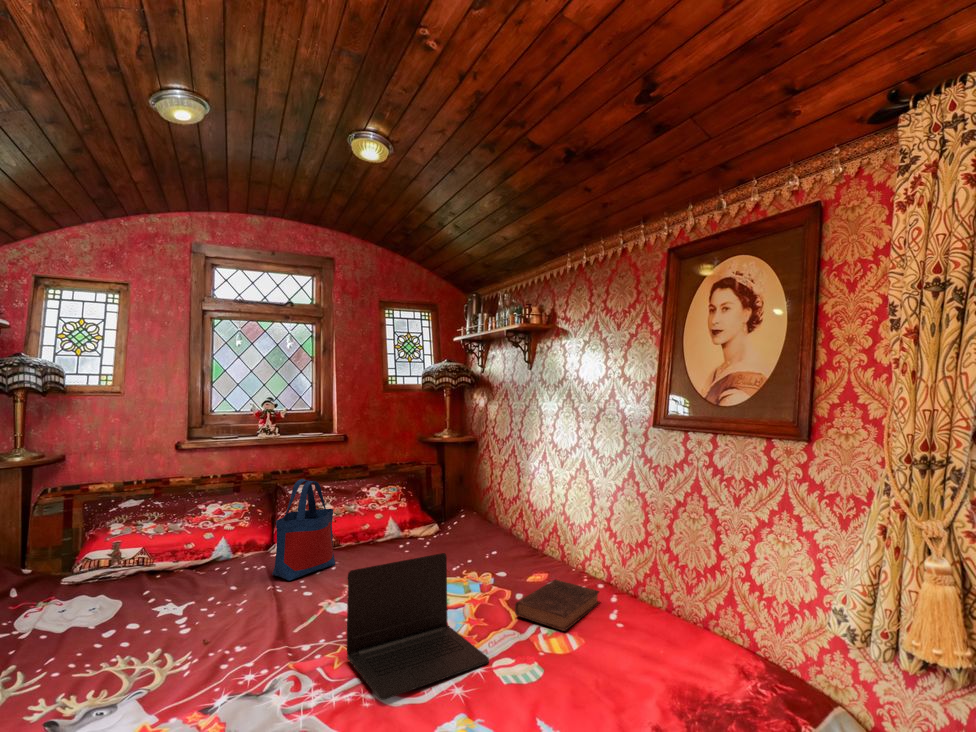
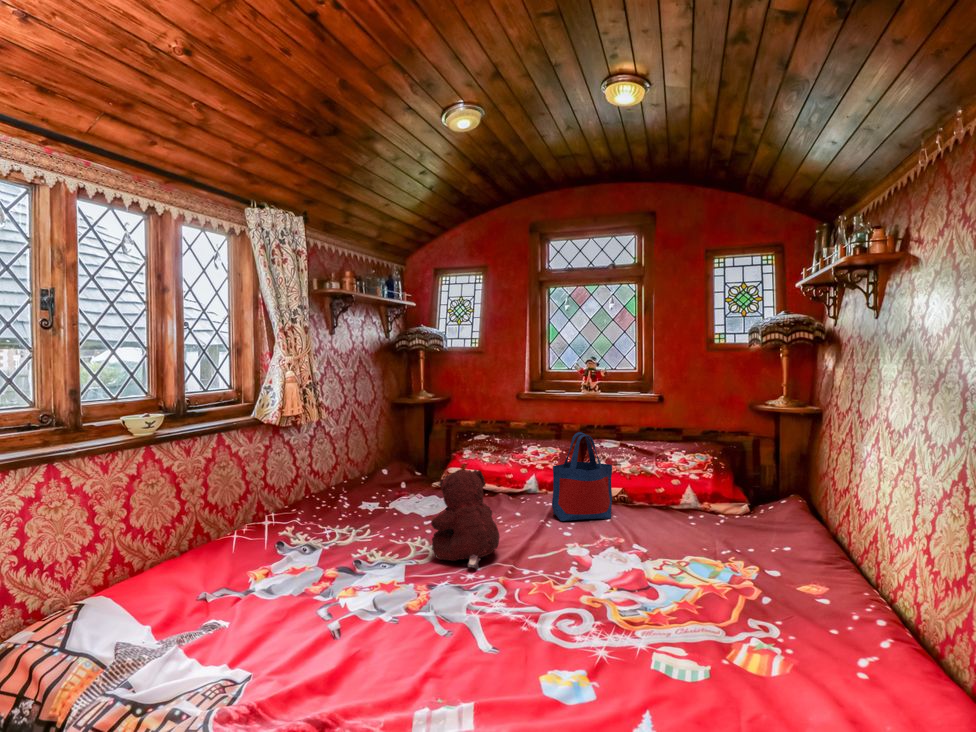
teddy bear: none [166,541,261,675] -> present [431,469,500,569]
laptop: present [347,553,489,700] -> none [533,514,659,643]
book: present [515,580,599,631] -> none [734,596,874,652]

